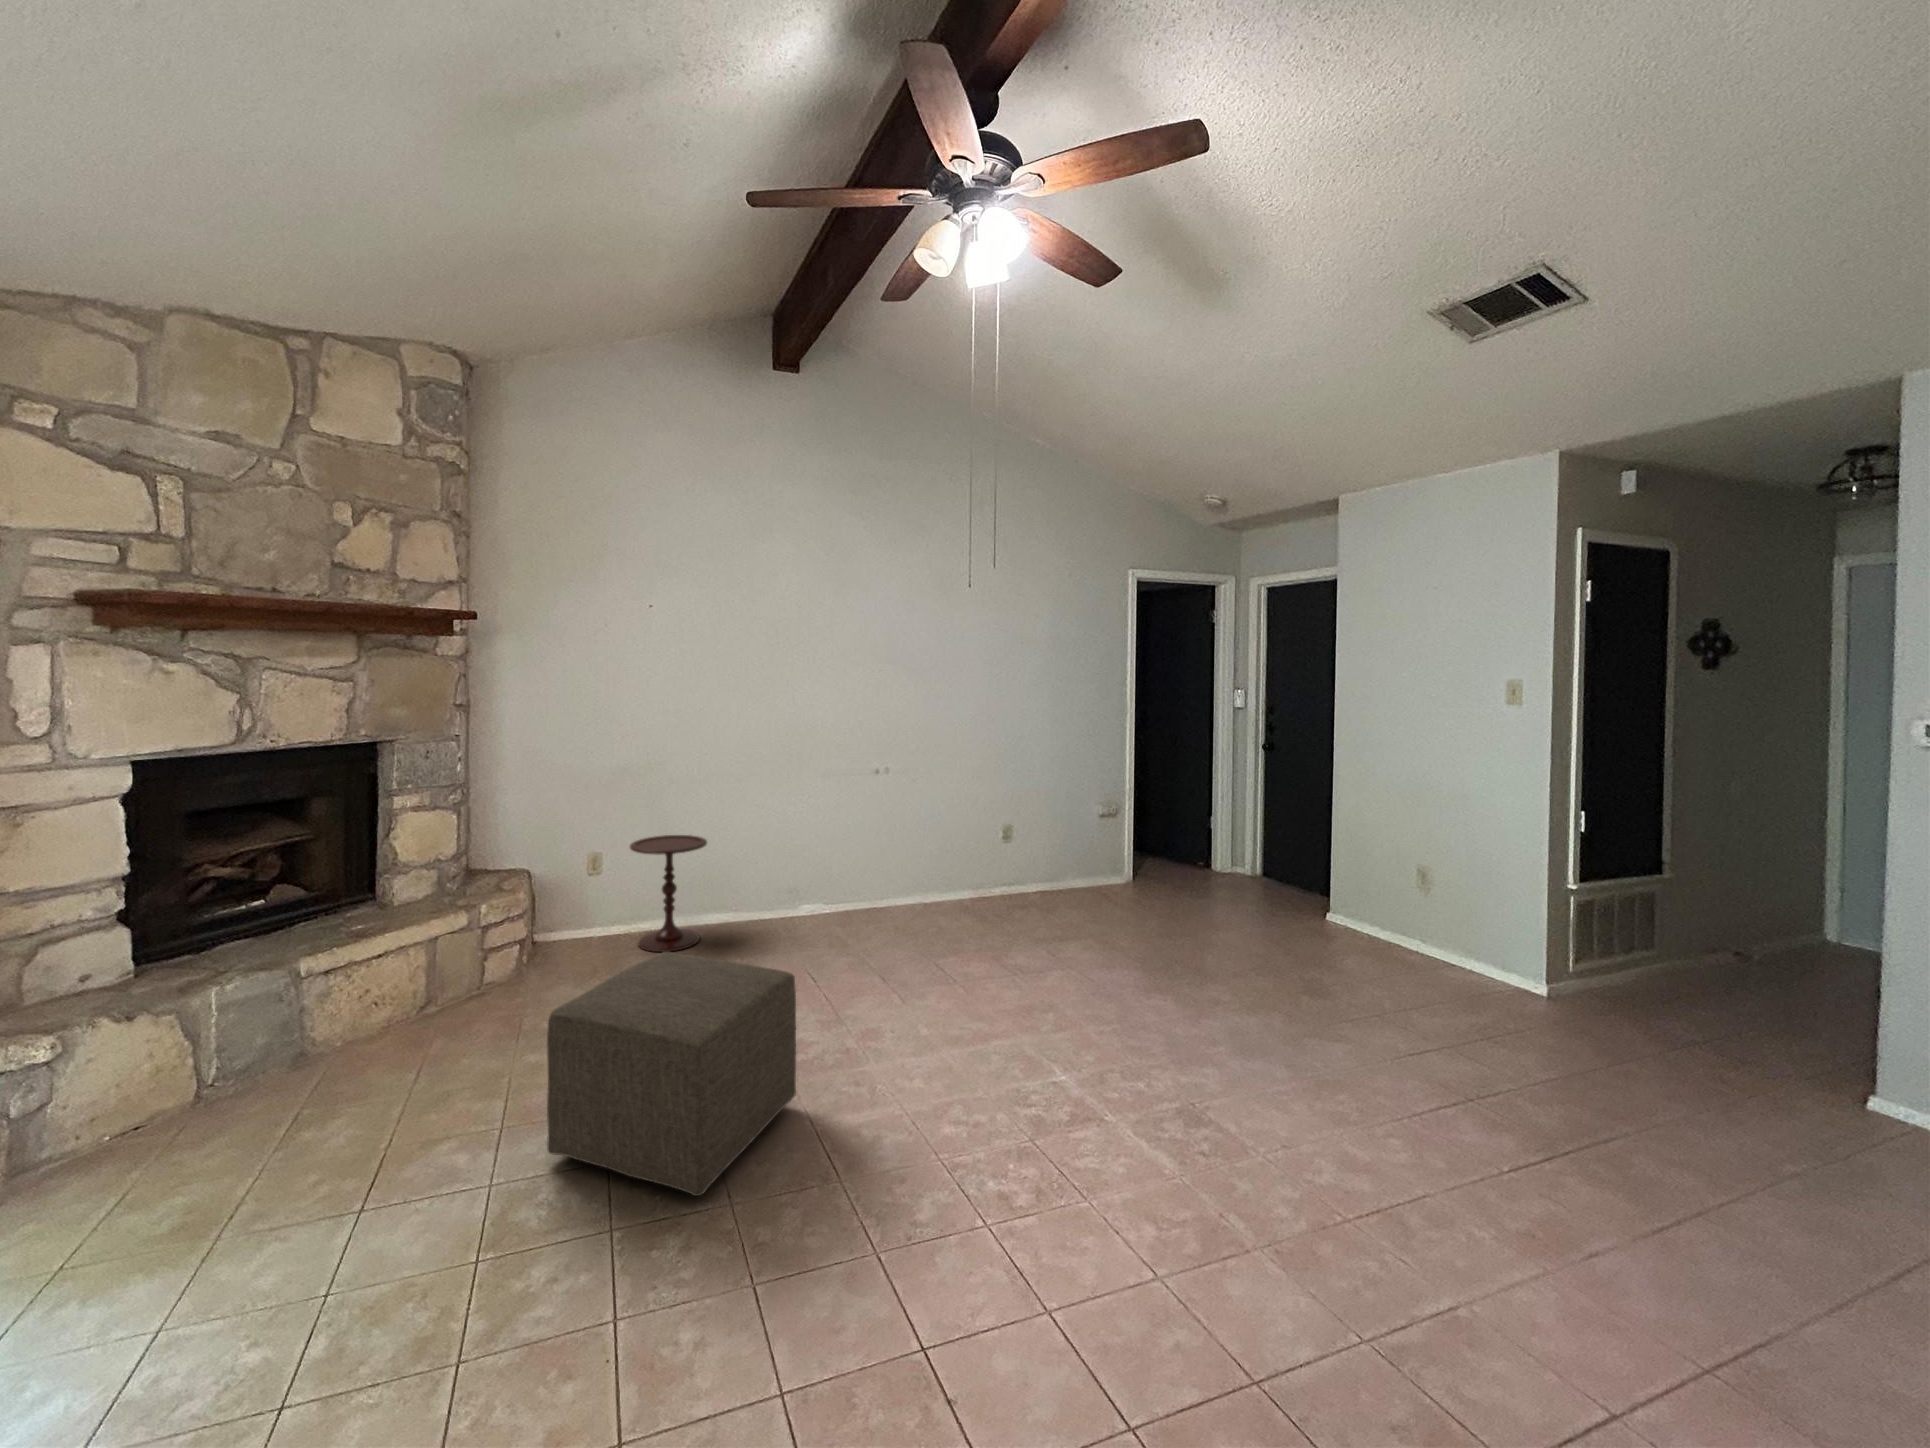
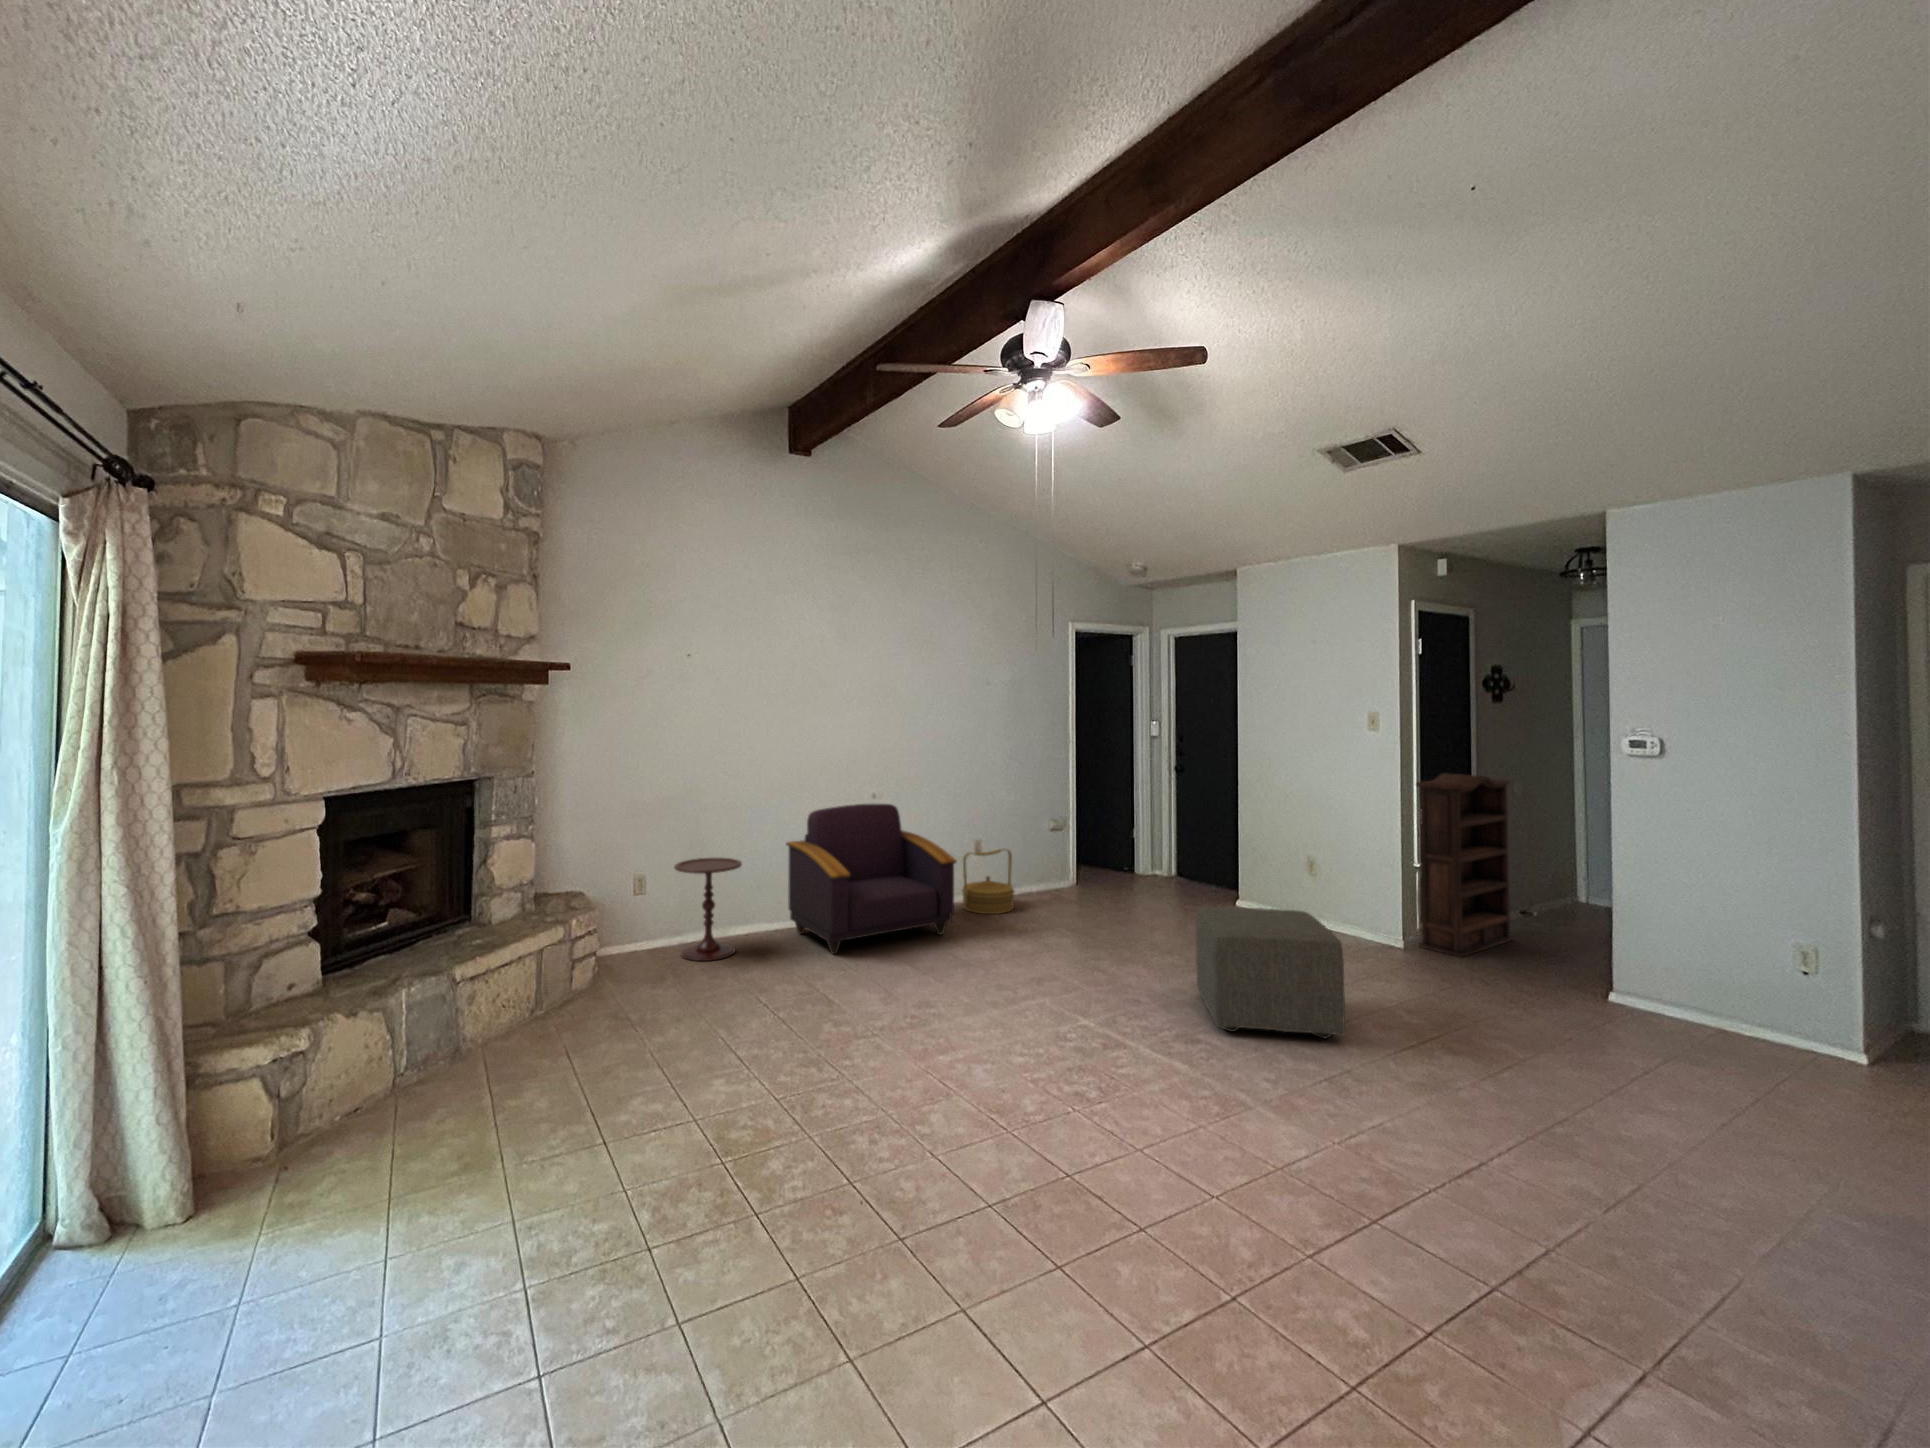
bookshelf: none [1571,764,1723,1018] -> present [1417,773,1513,957]
armchair: none [770,780,959,953] -> present [786,804,957,954]
woven basket: none [982,835,1043,911] -> present [962,849,1014,914]
ottoman: present [547,952,796,1196] -> present [1196,906,1345,1038]

